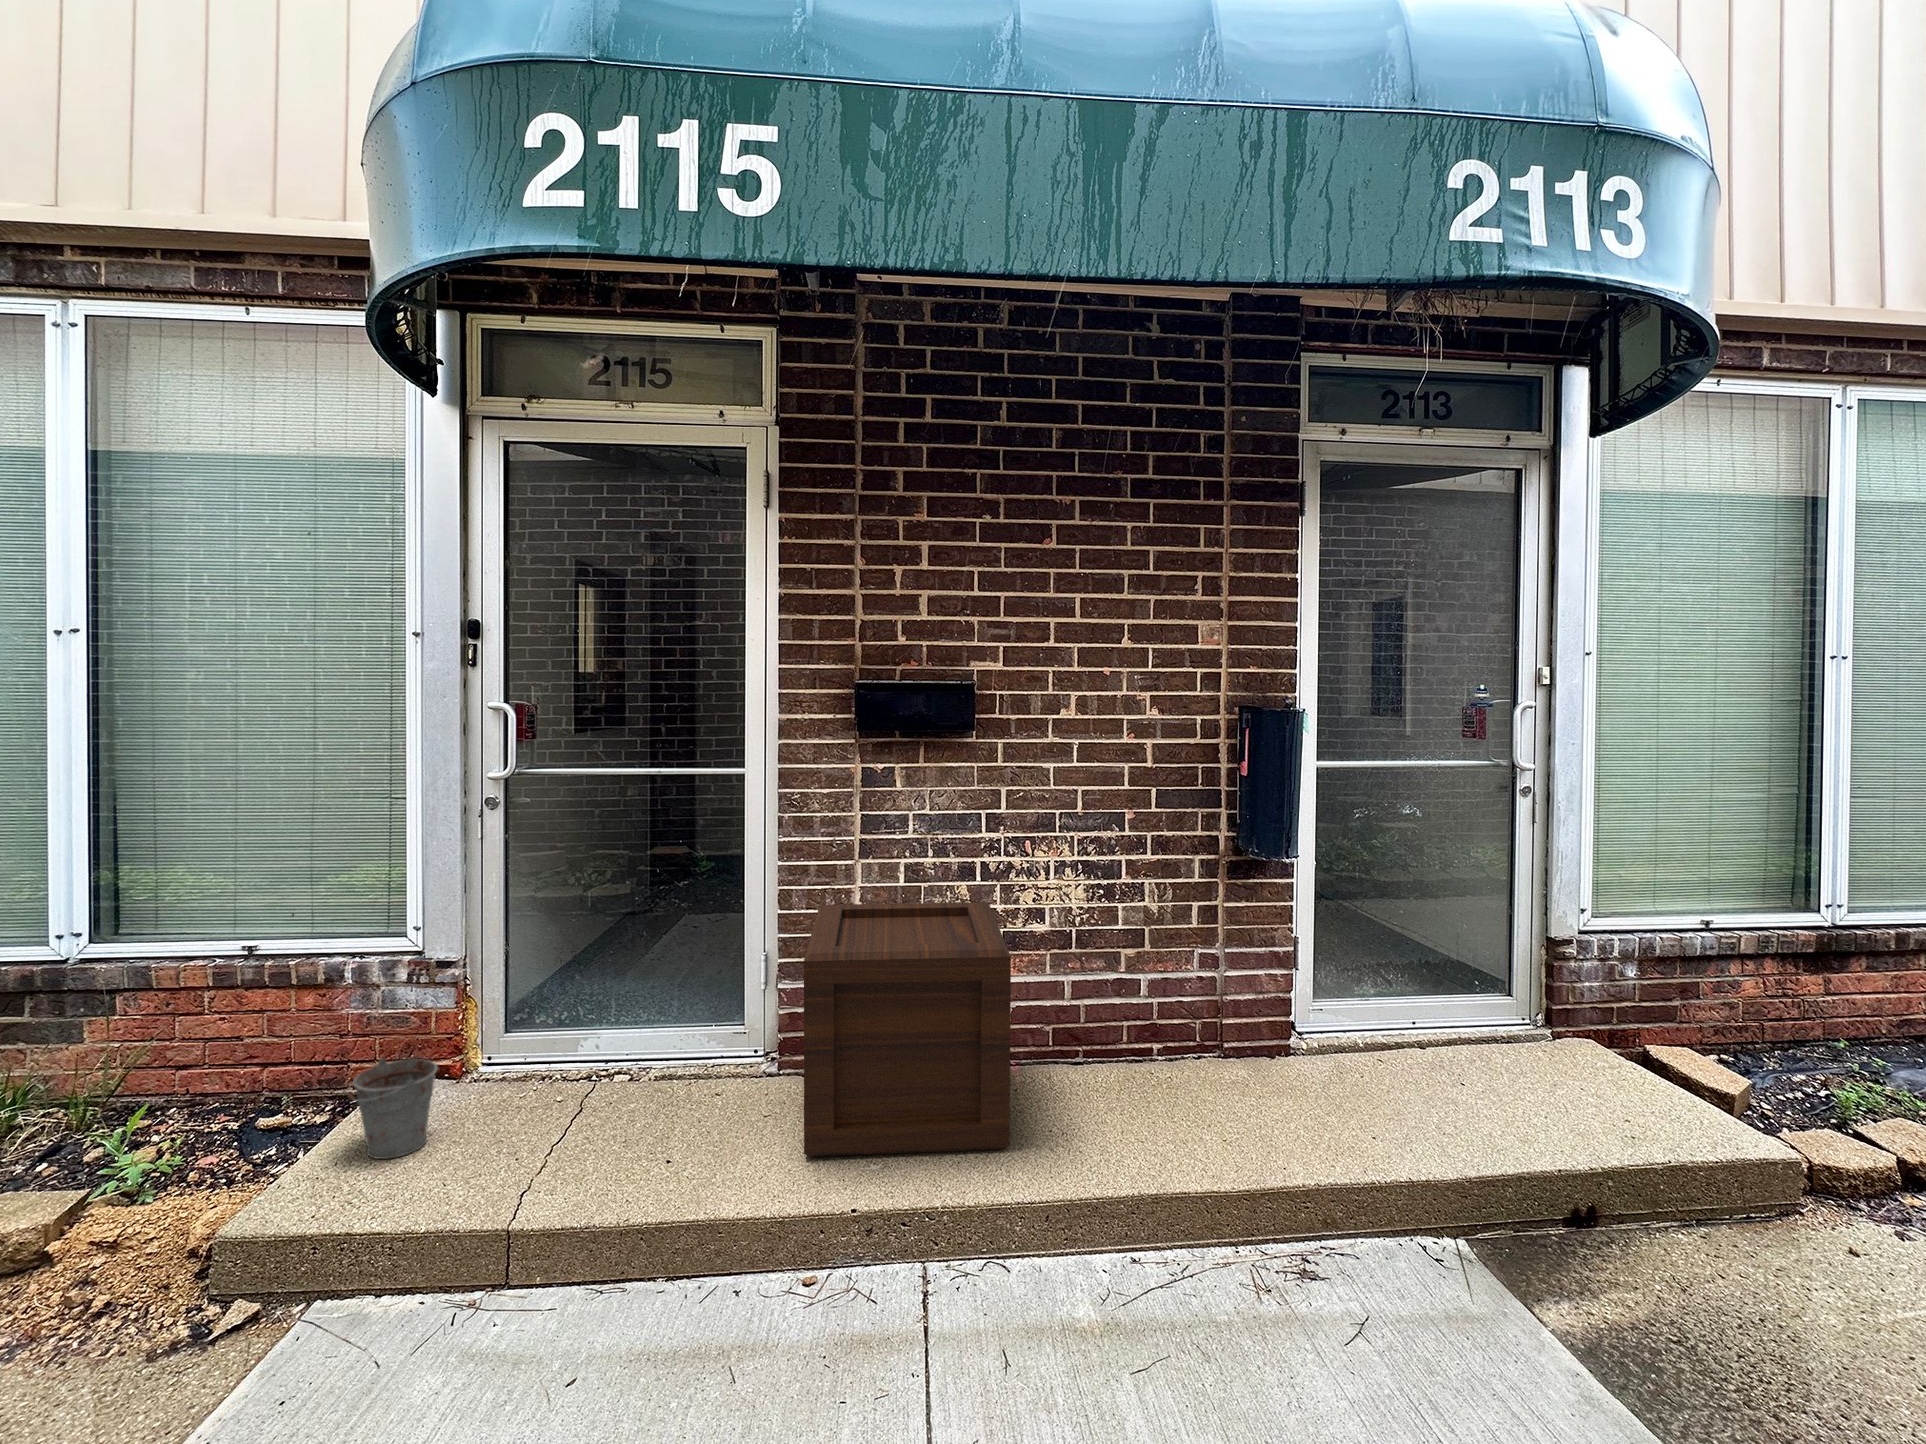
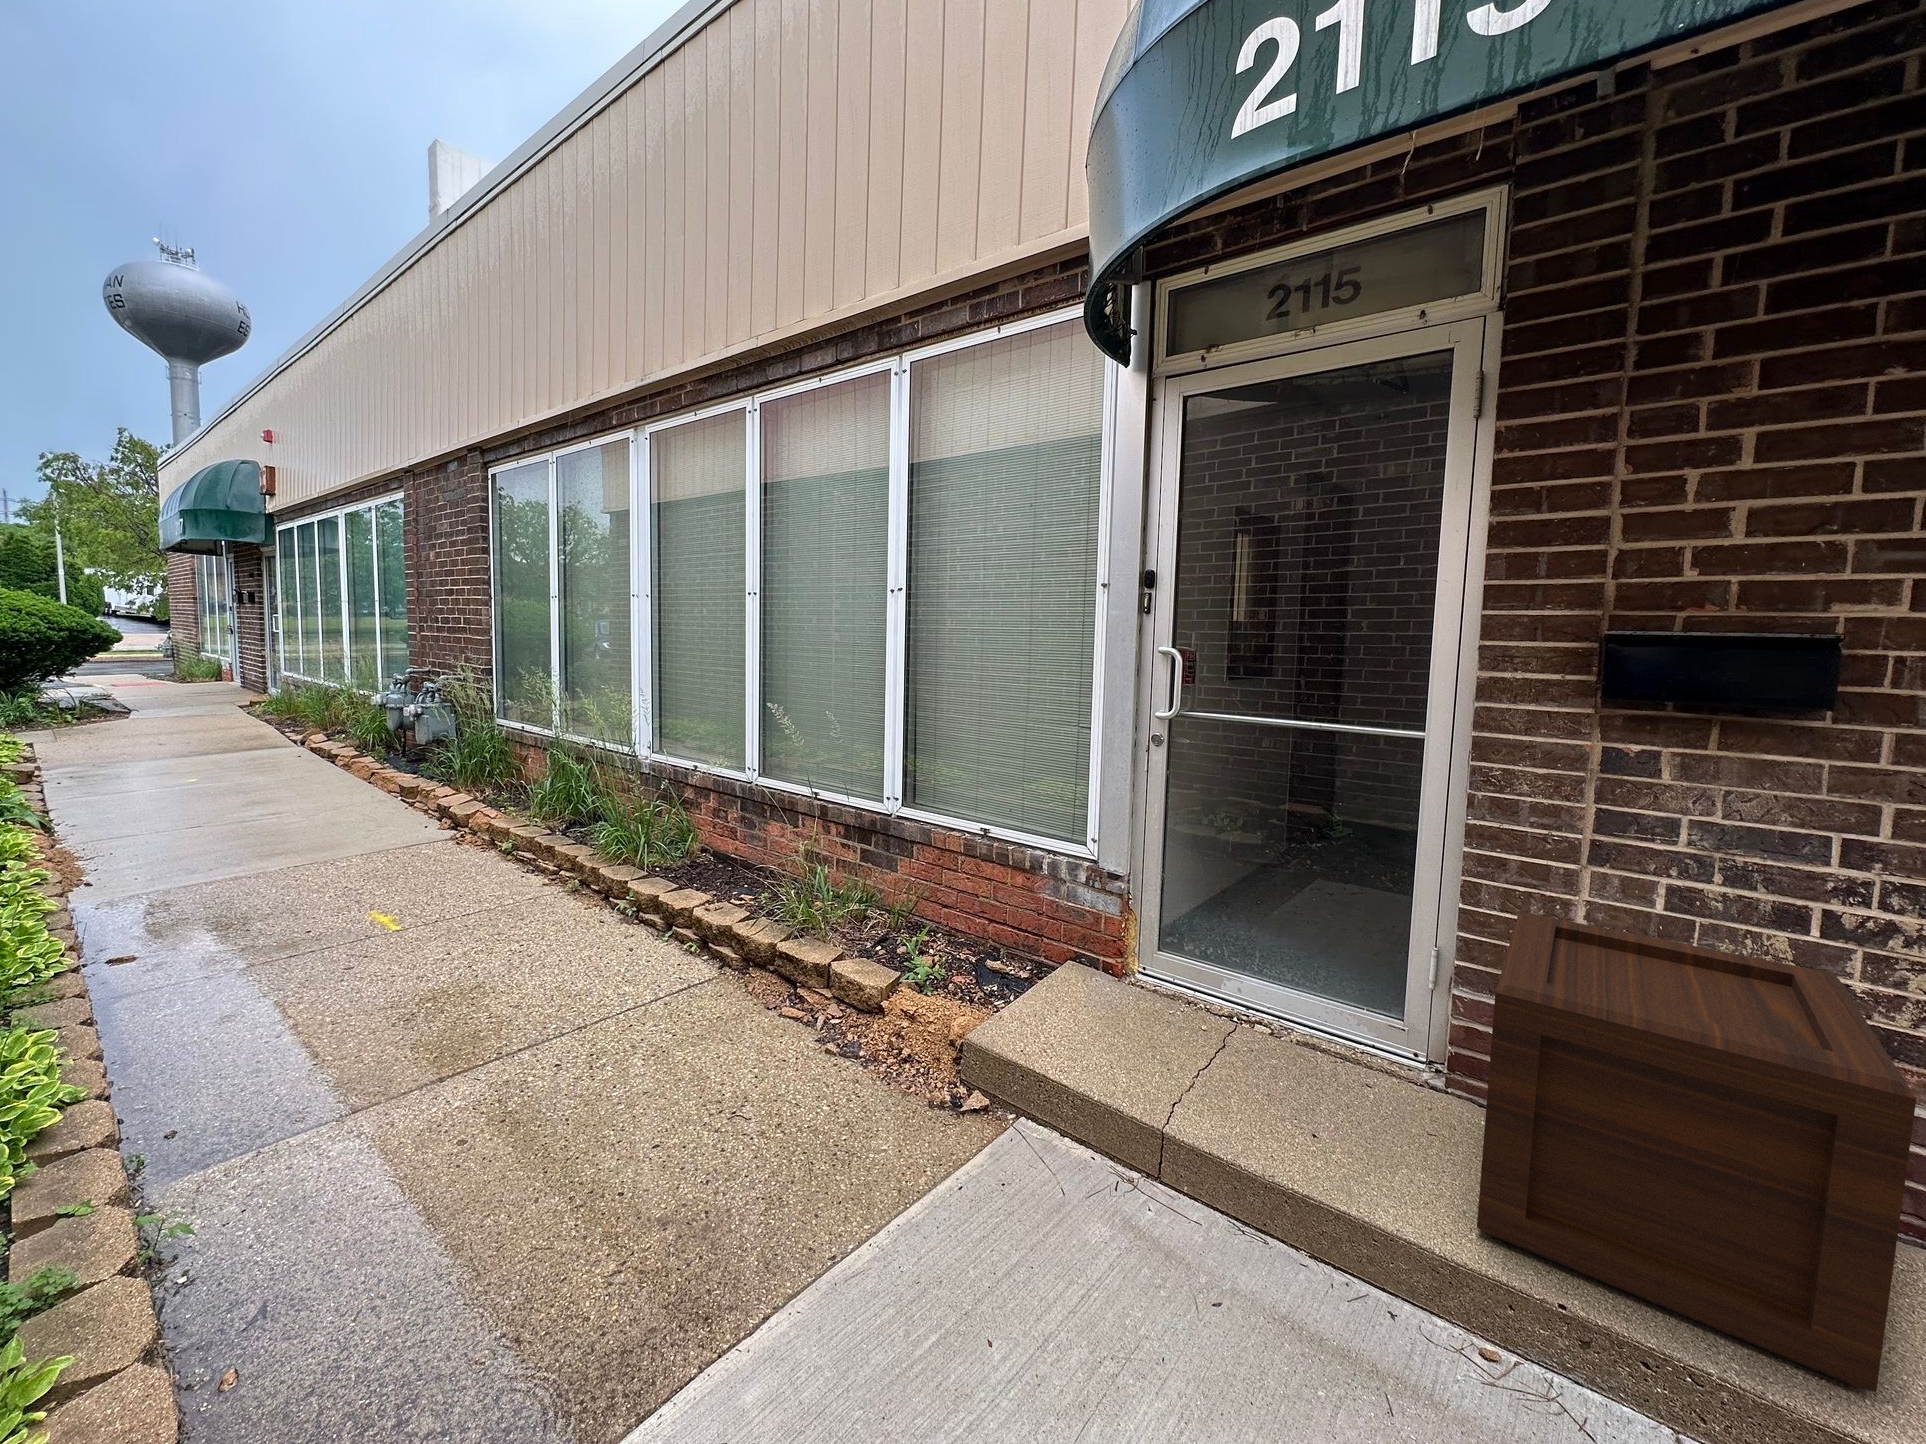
bucket: present [347,1059,438,1159] -> none [1025,948,1094,1038]

